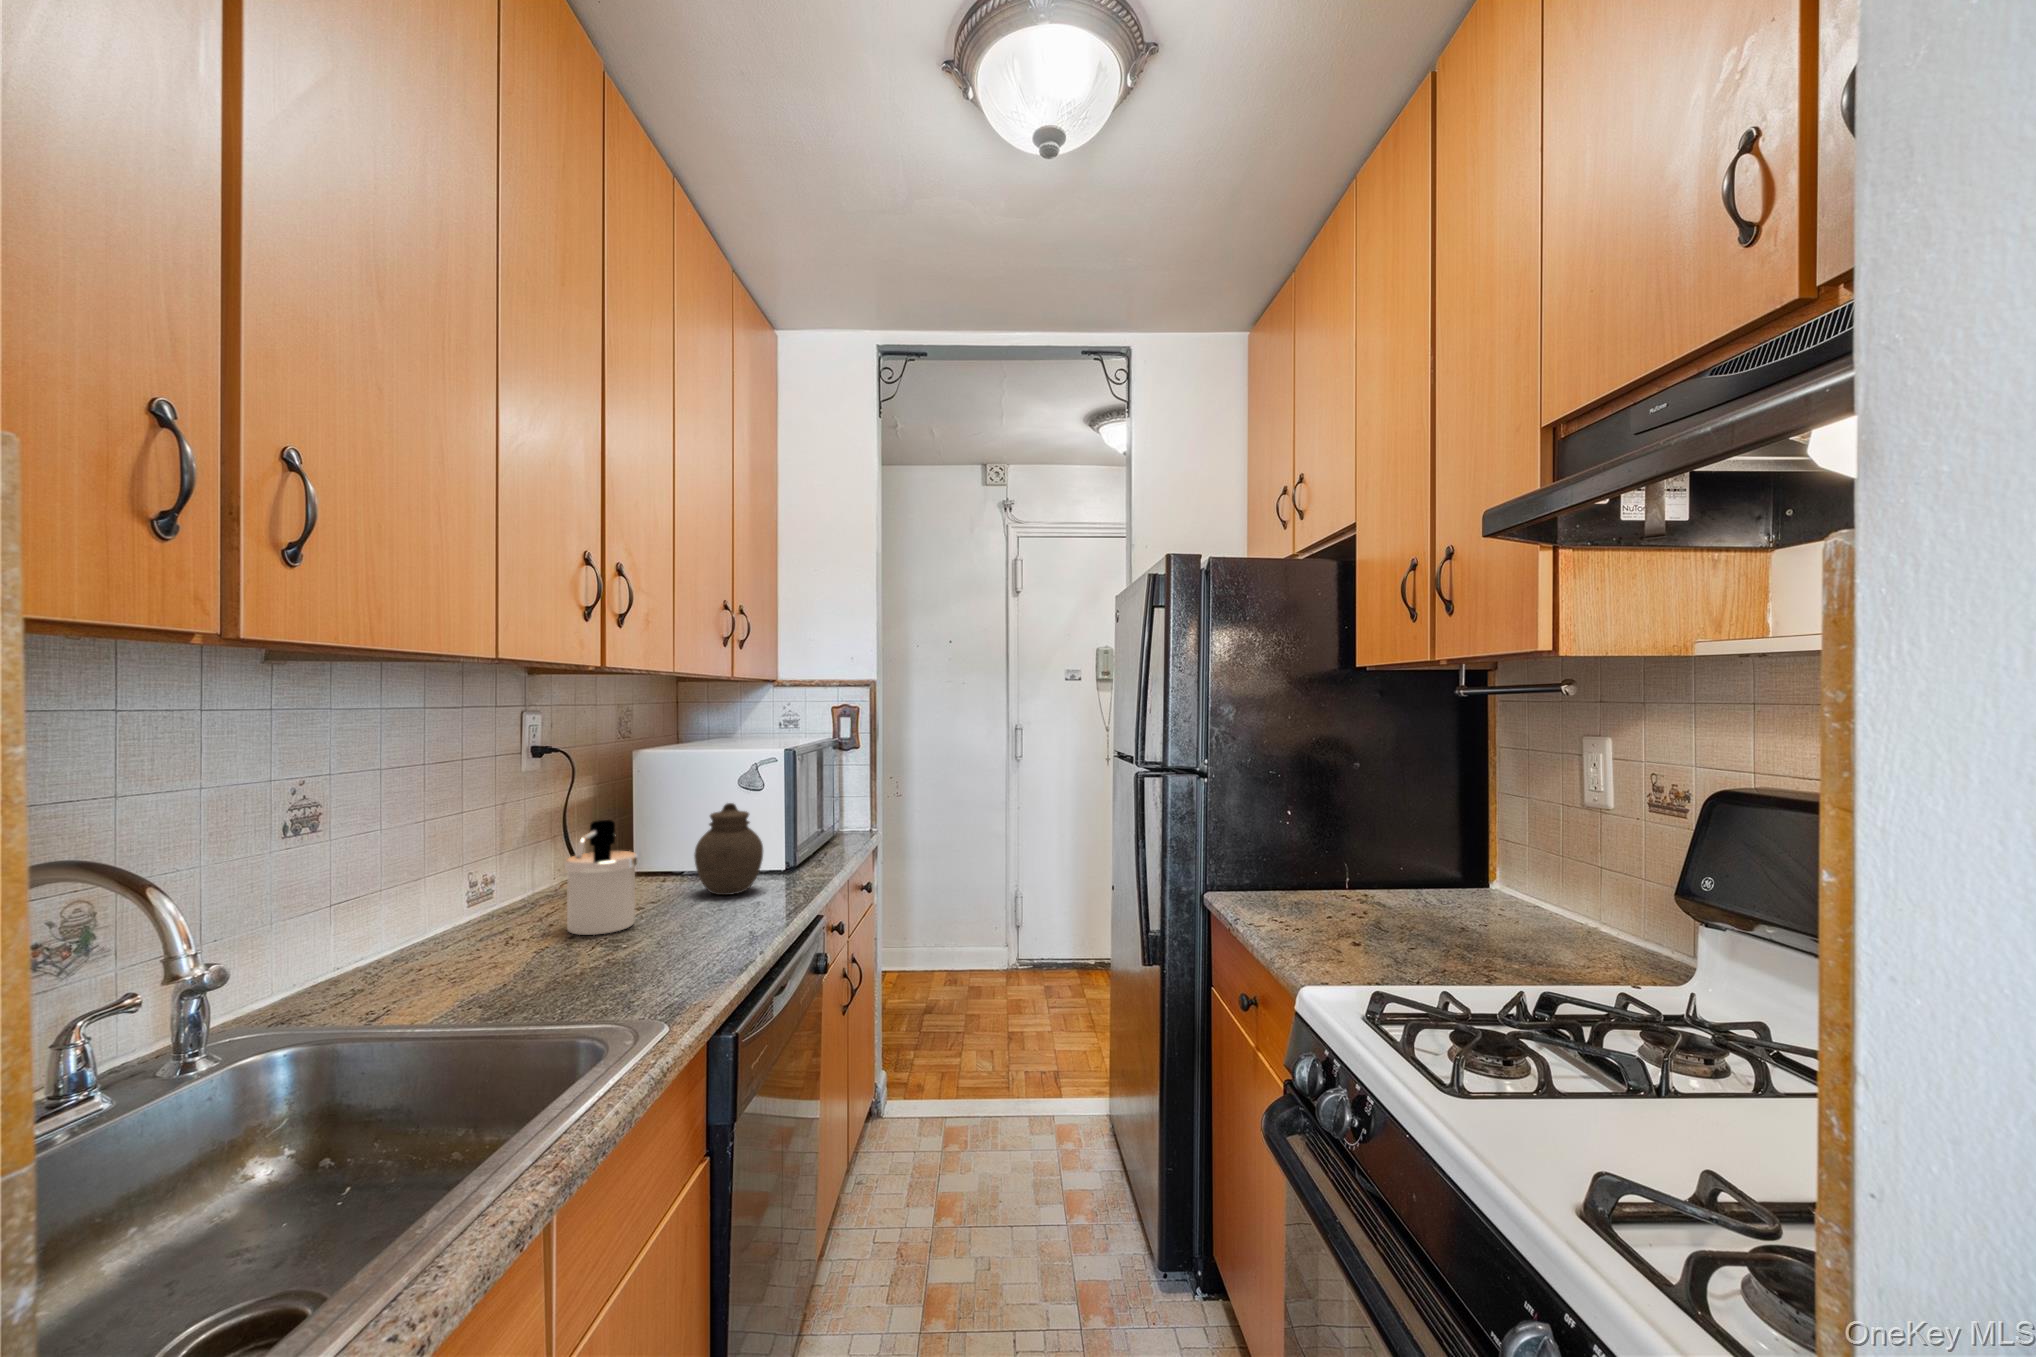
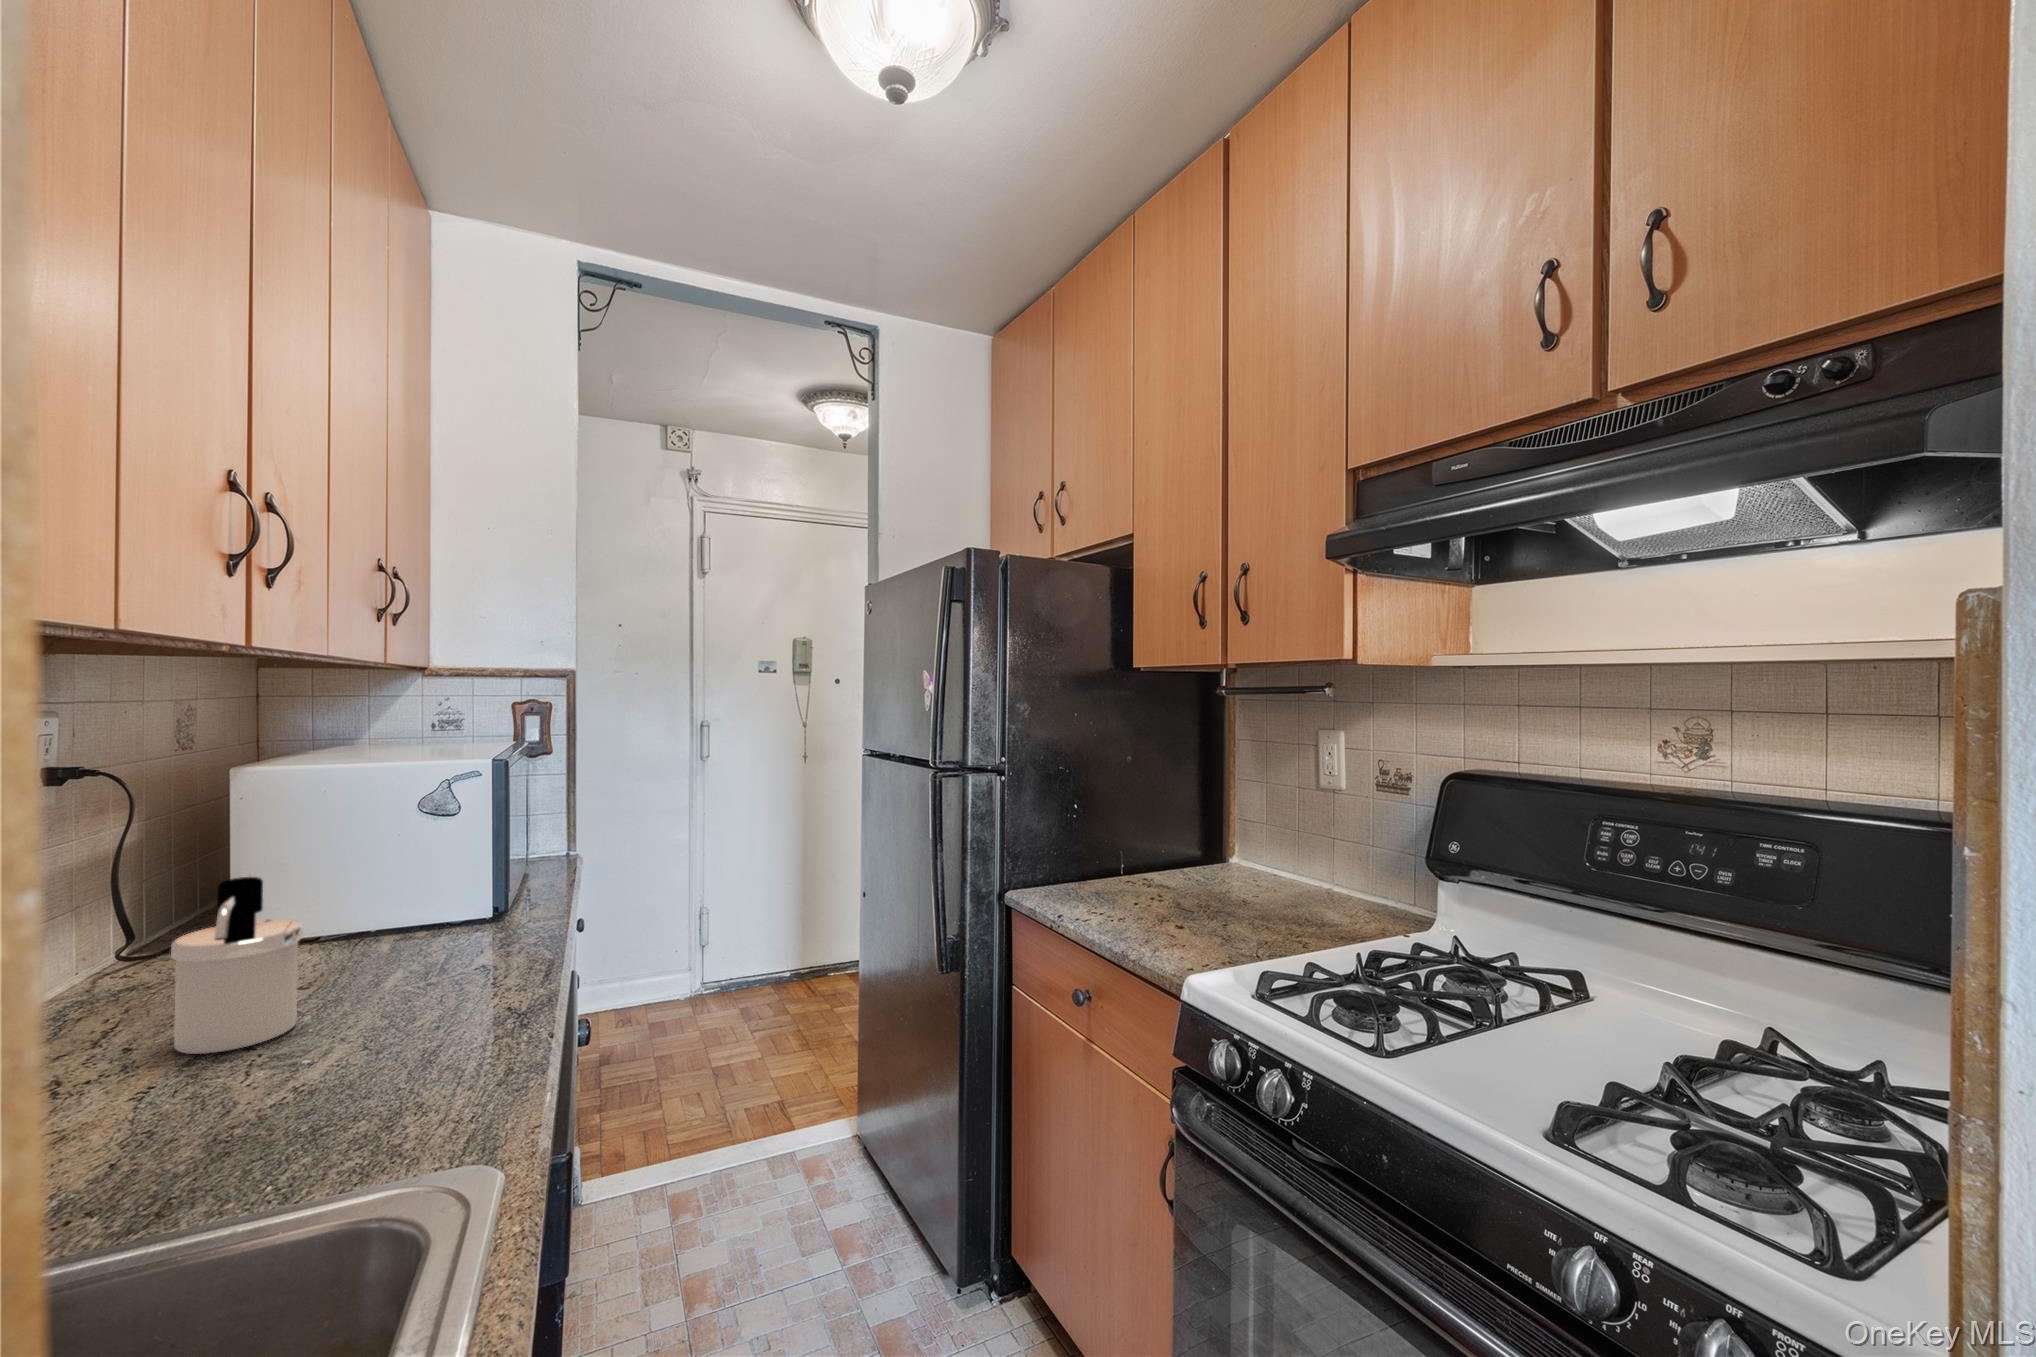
jar: present [694,803,763,895] -> none [363,837,471,962]

